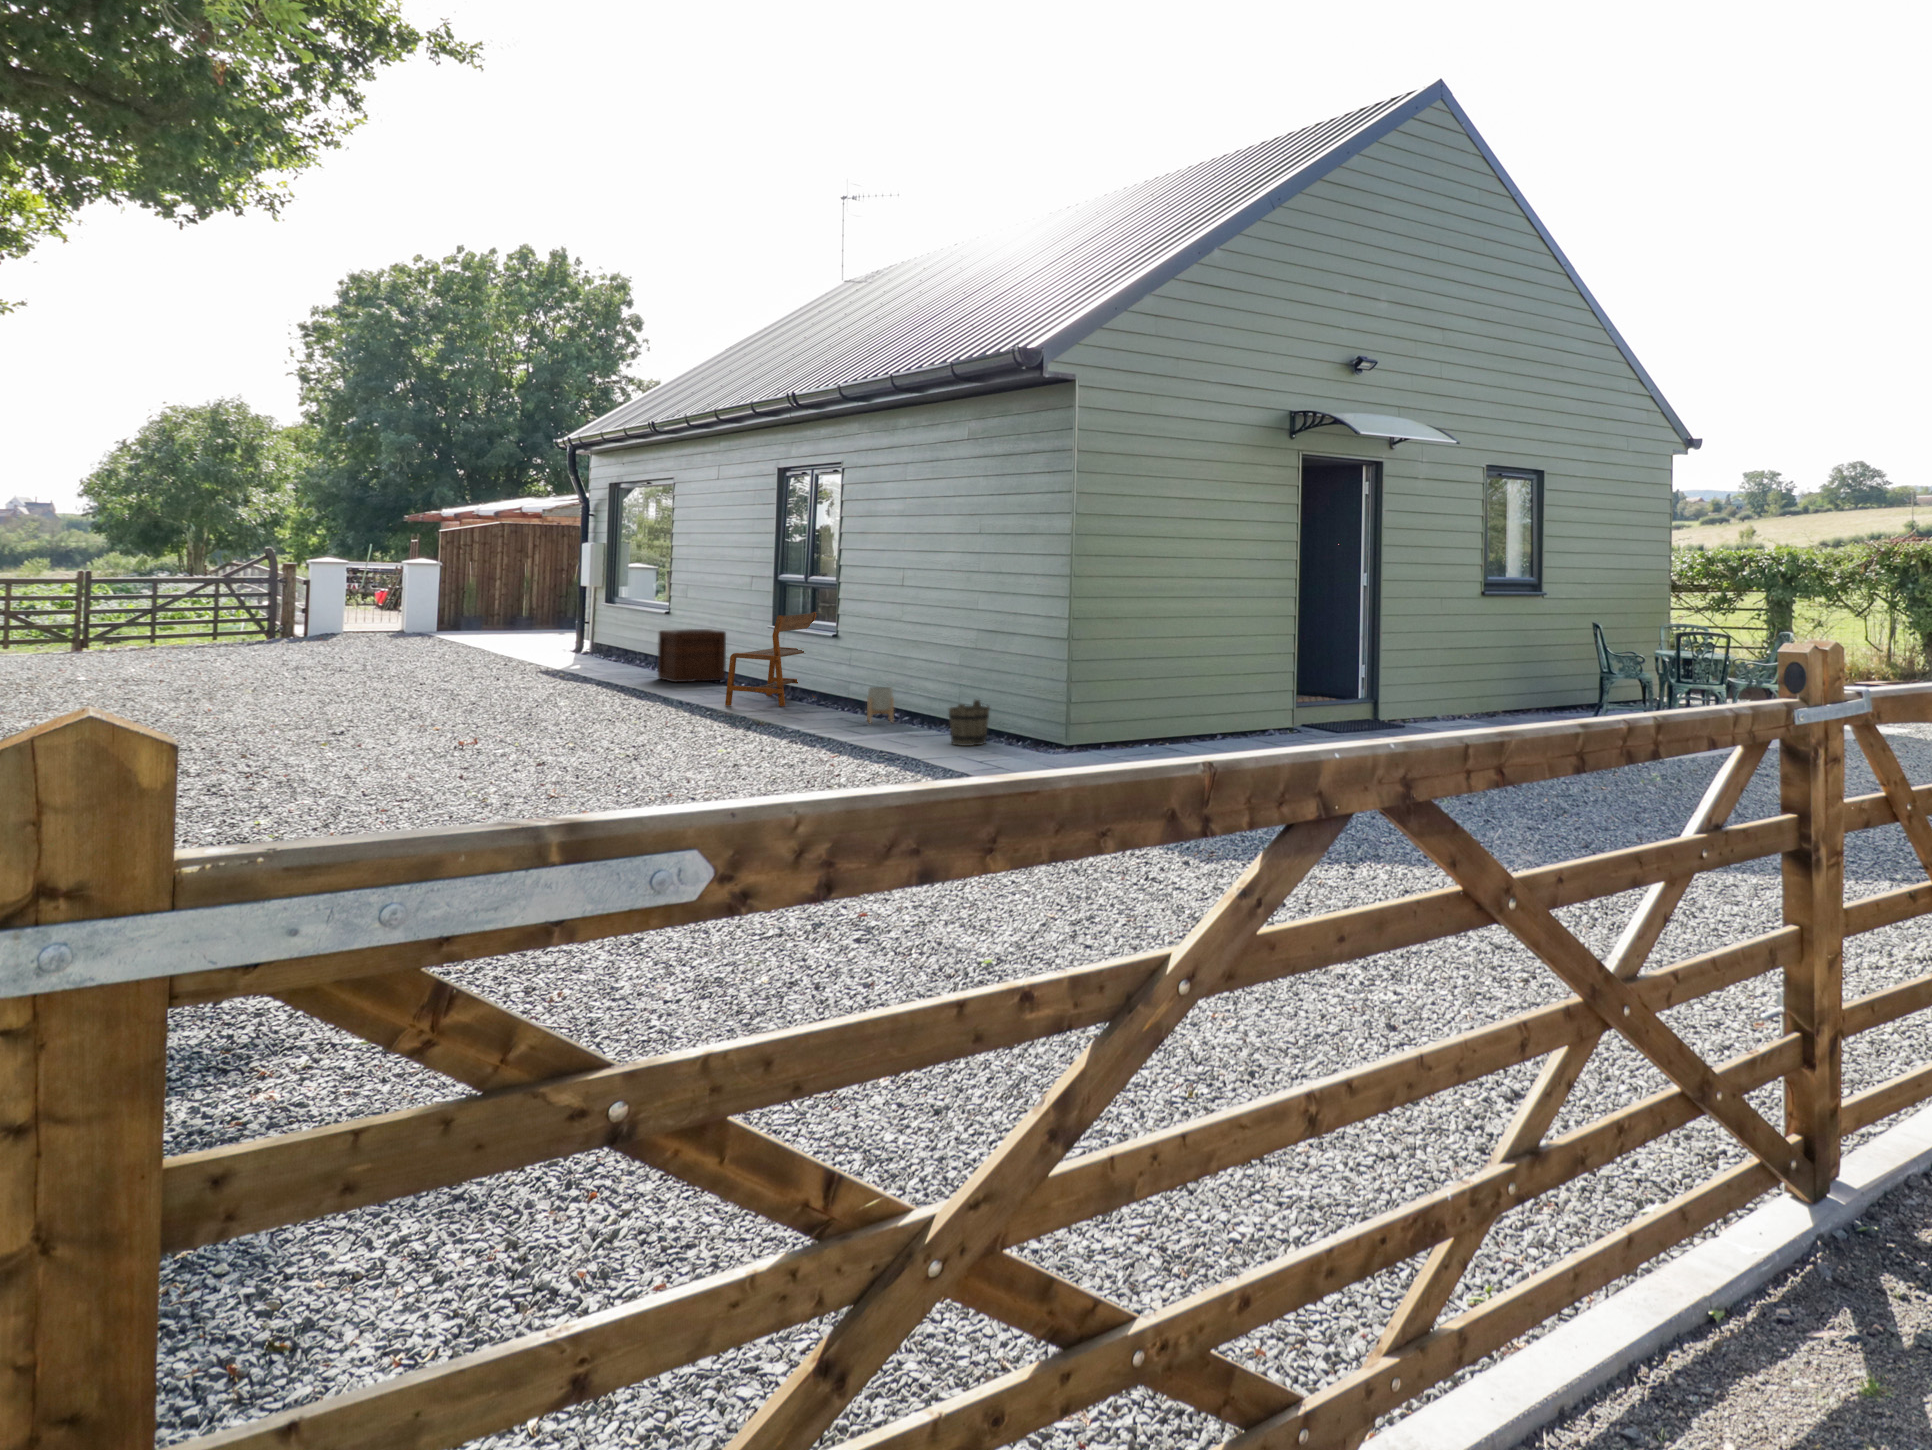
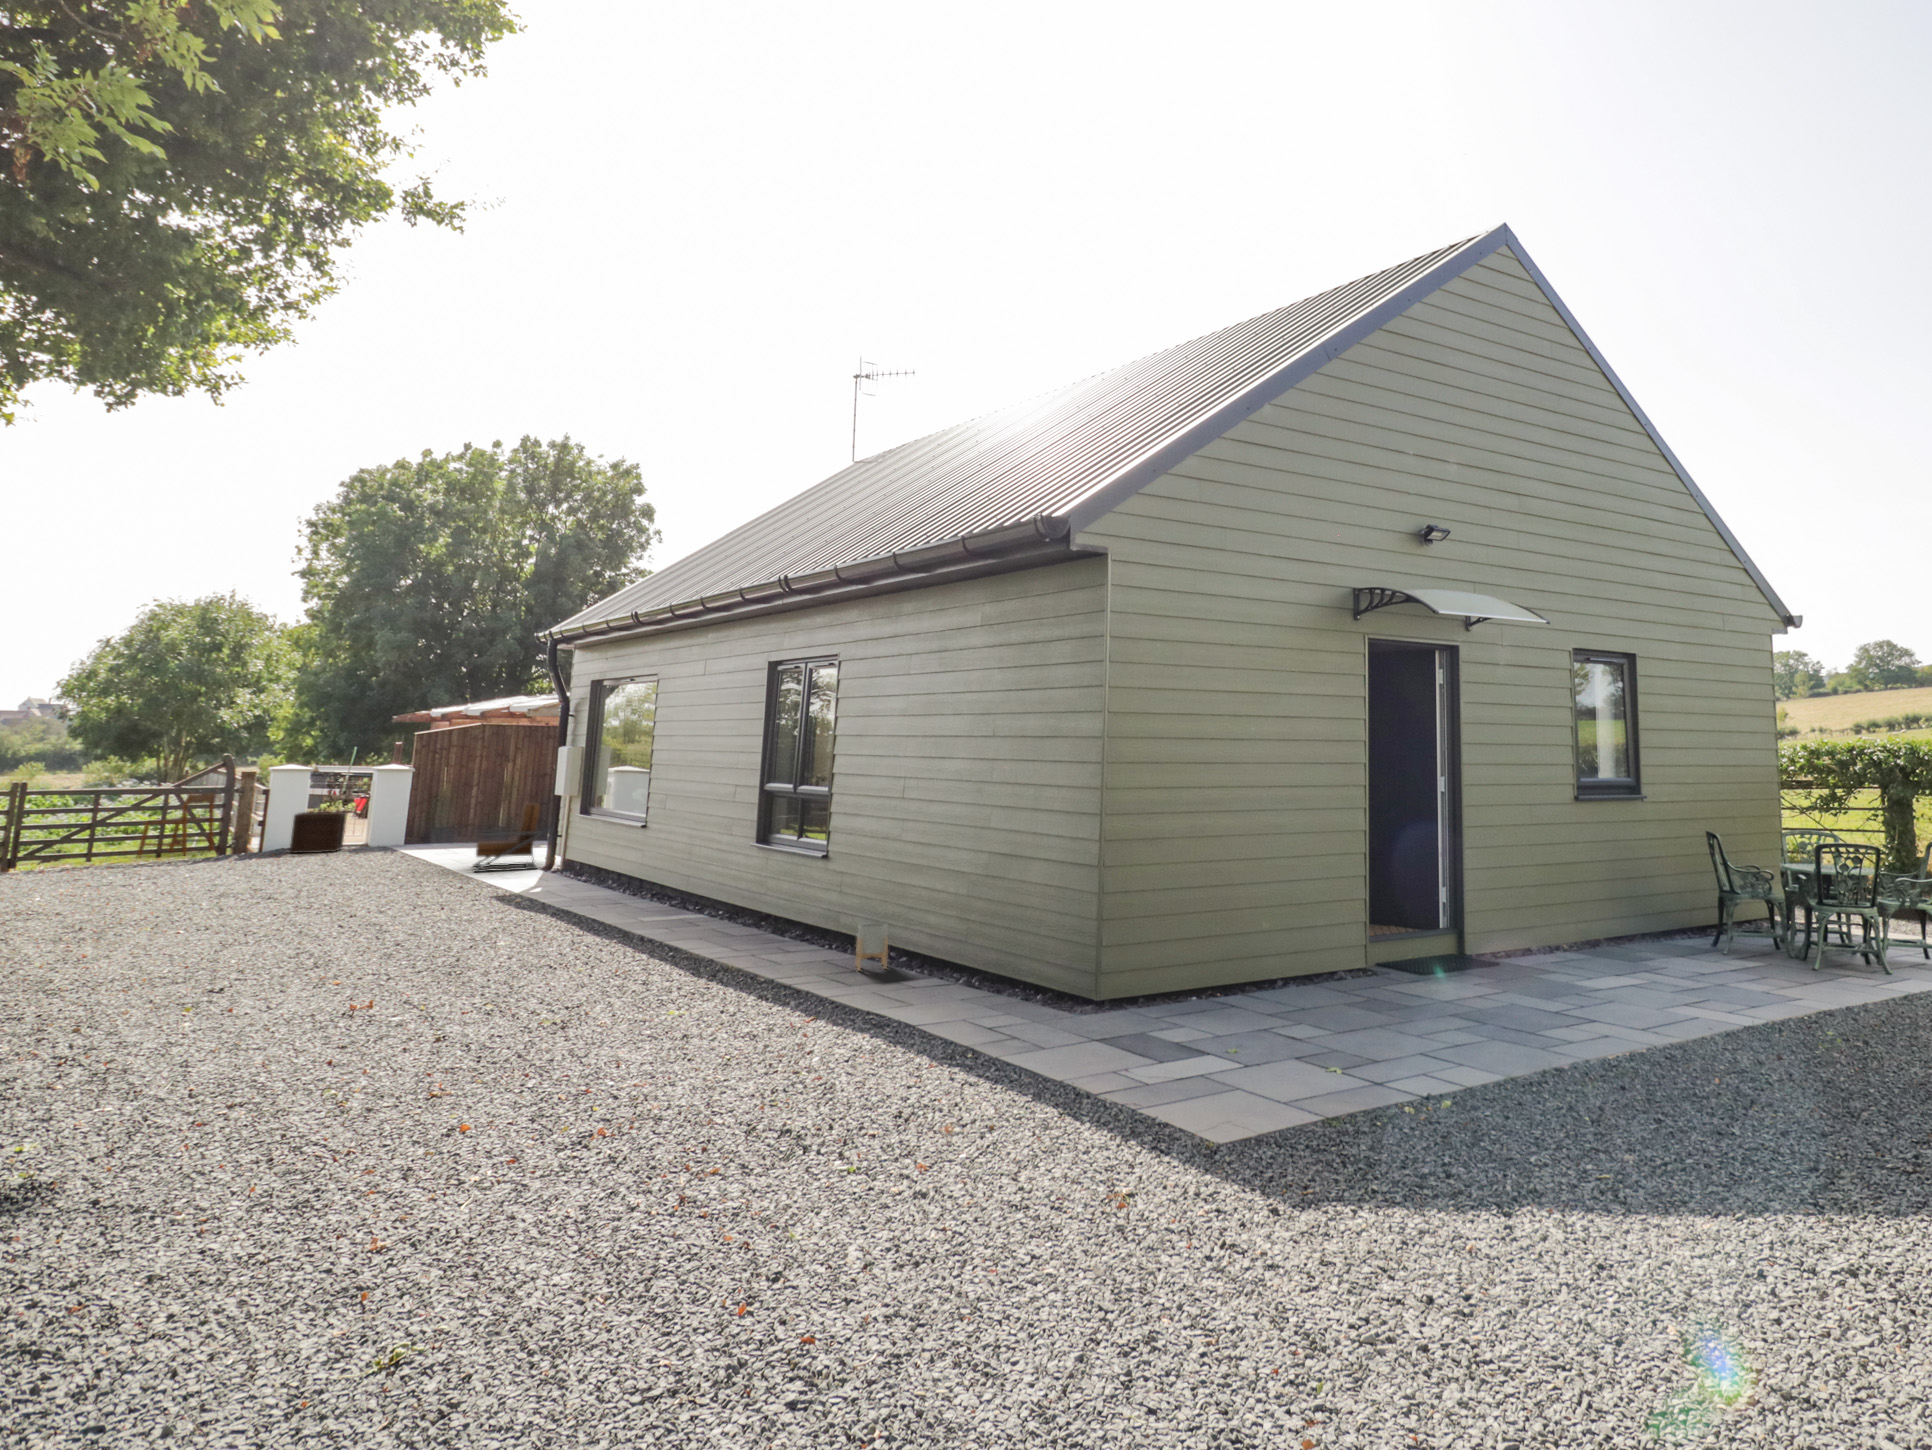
lounge chair: none [512,594,575,654] -> present [473,802,543,872]
bench: present [725,612,817,706] -> present [137,792,216,857]
wooden crate: present [658,629,726,682] -> present [290,812,347,853]
bucket: present [949,700,990,746] -> none [953,944,1004,1006]

